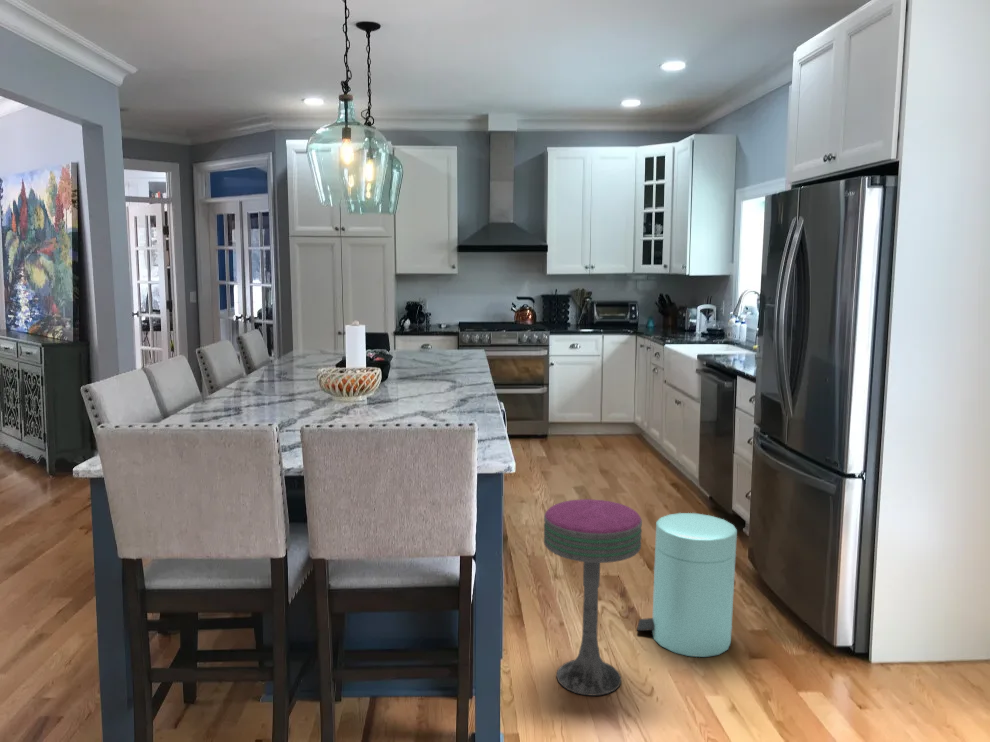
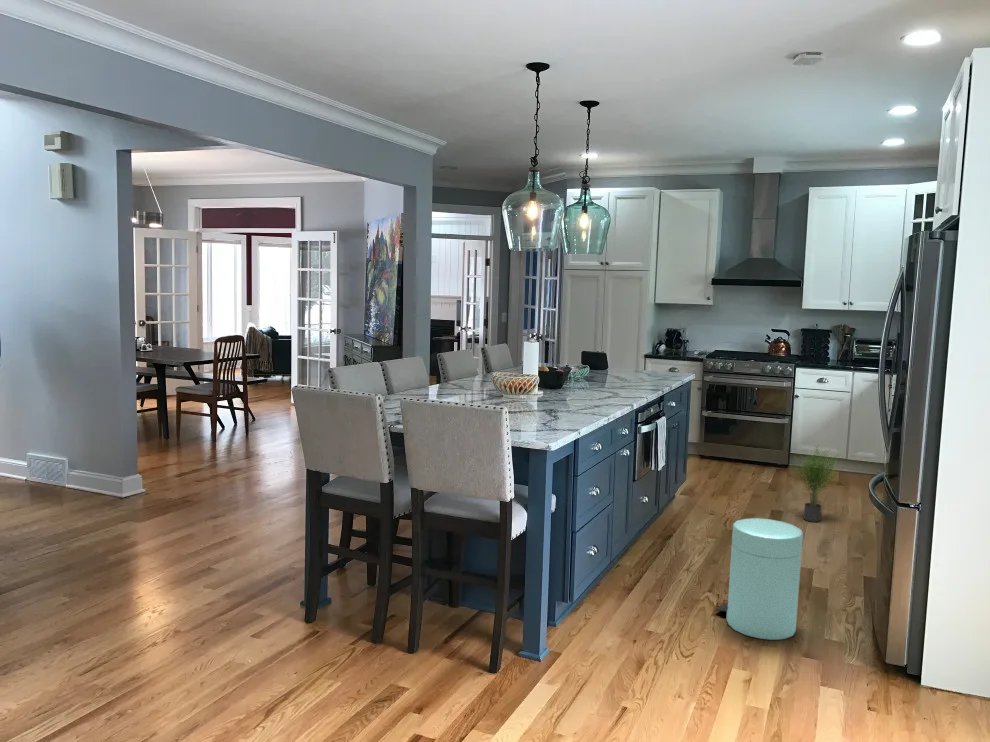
potted plant: none [587,411,644,492] -> present [798,447,833,522]
bar stool: present [544,499,642,696] -> none [616,487,694,638]

